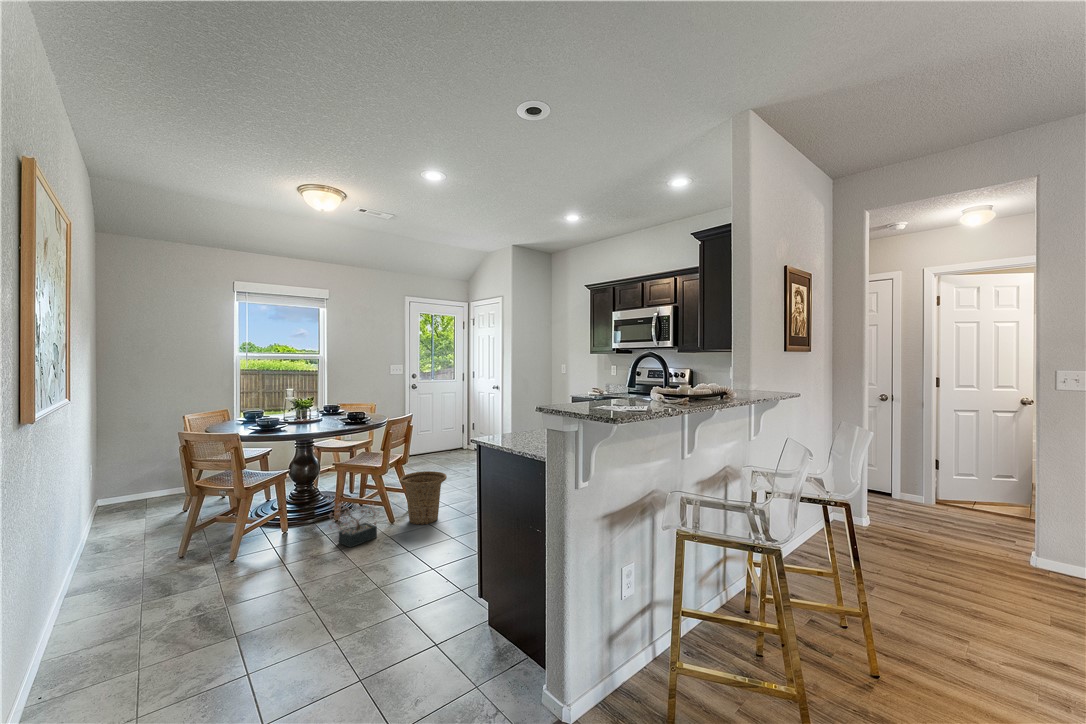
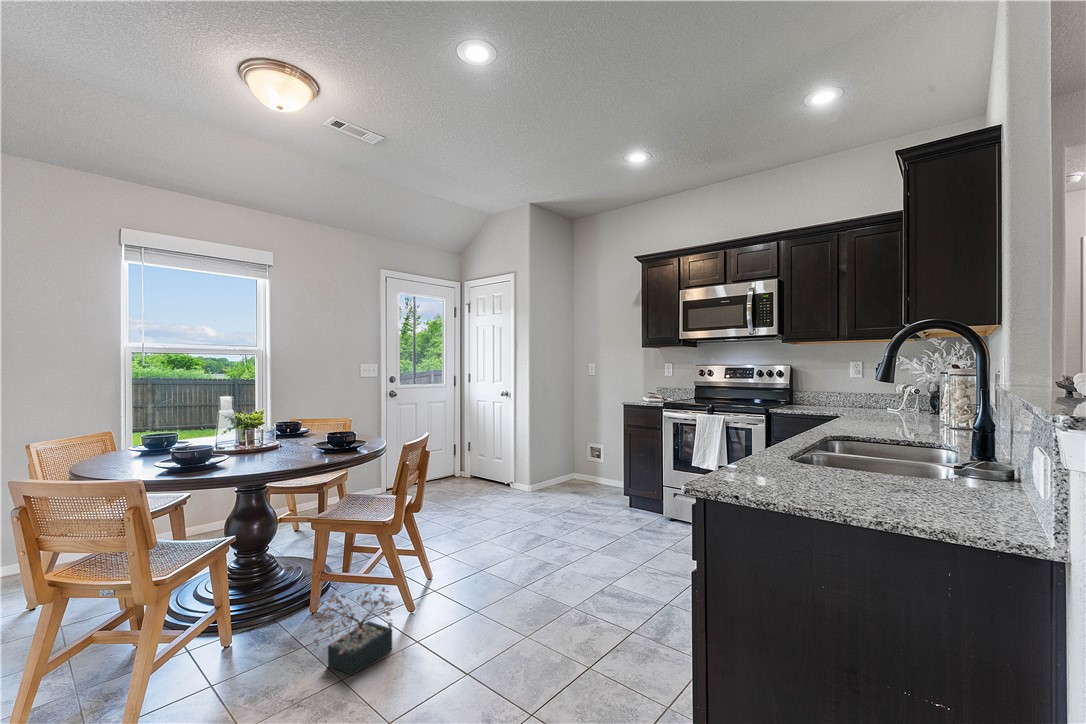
basket: present [400,471,447,525] -> none [418,523,493,615]

